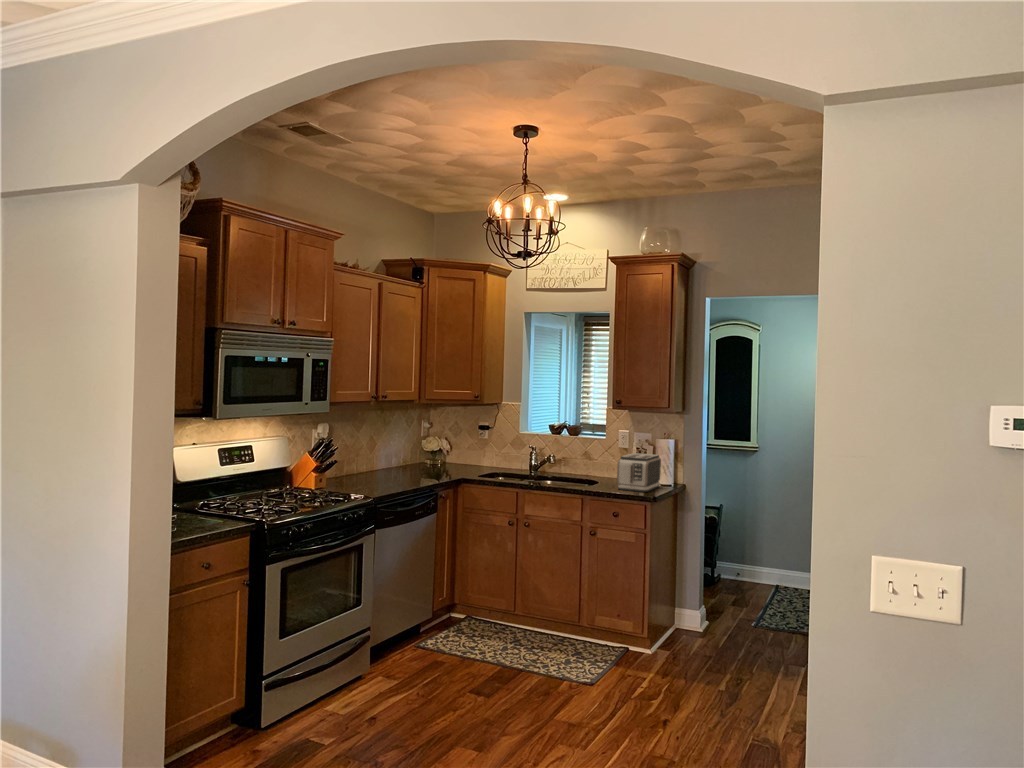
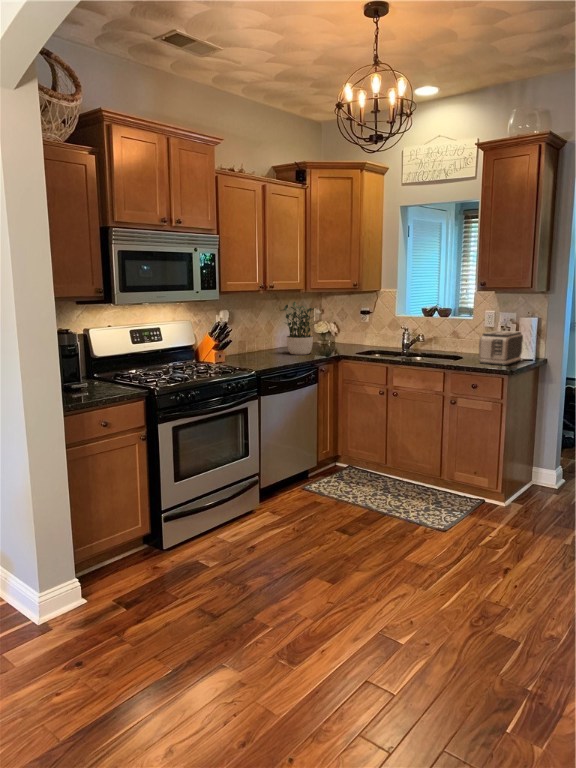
potted plant: none [388,415,432,478] -> present [281,302,316,355]

